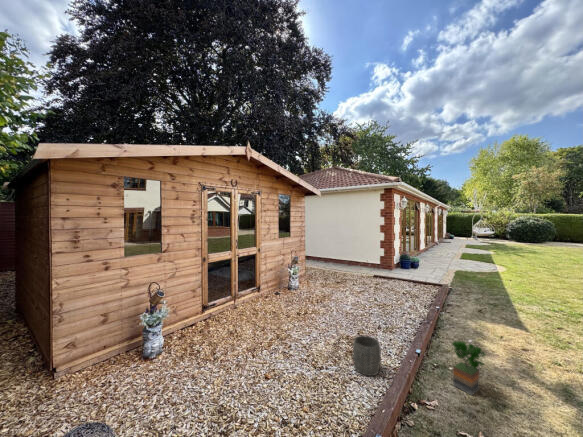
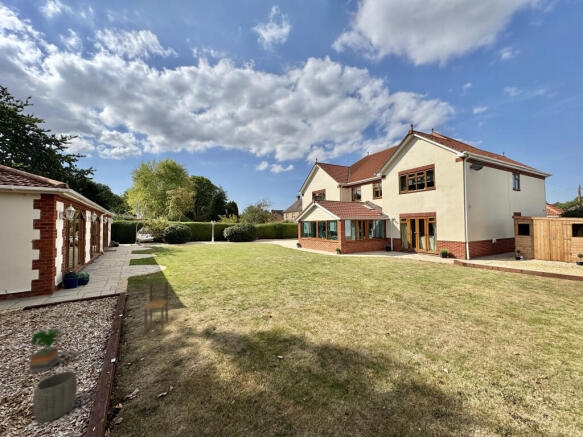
chair: none [461,281,494,345] -> present [144,281,168,331]
potted tree: present [452,341,486,395] -> present [30,329,62,373]

